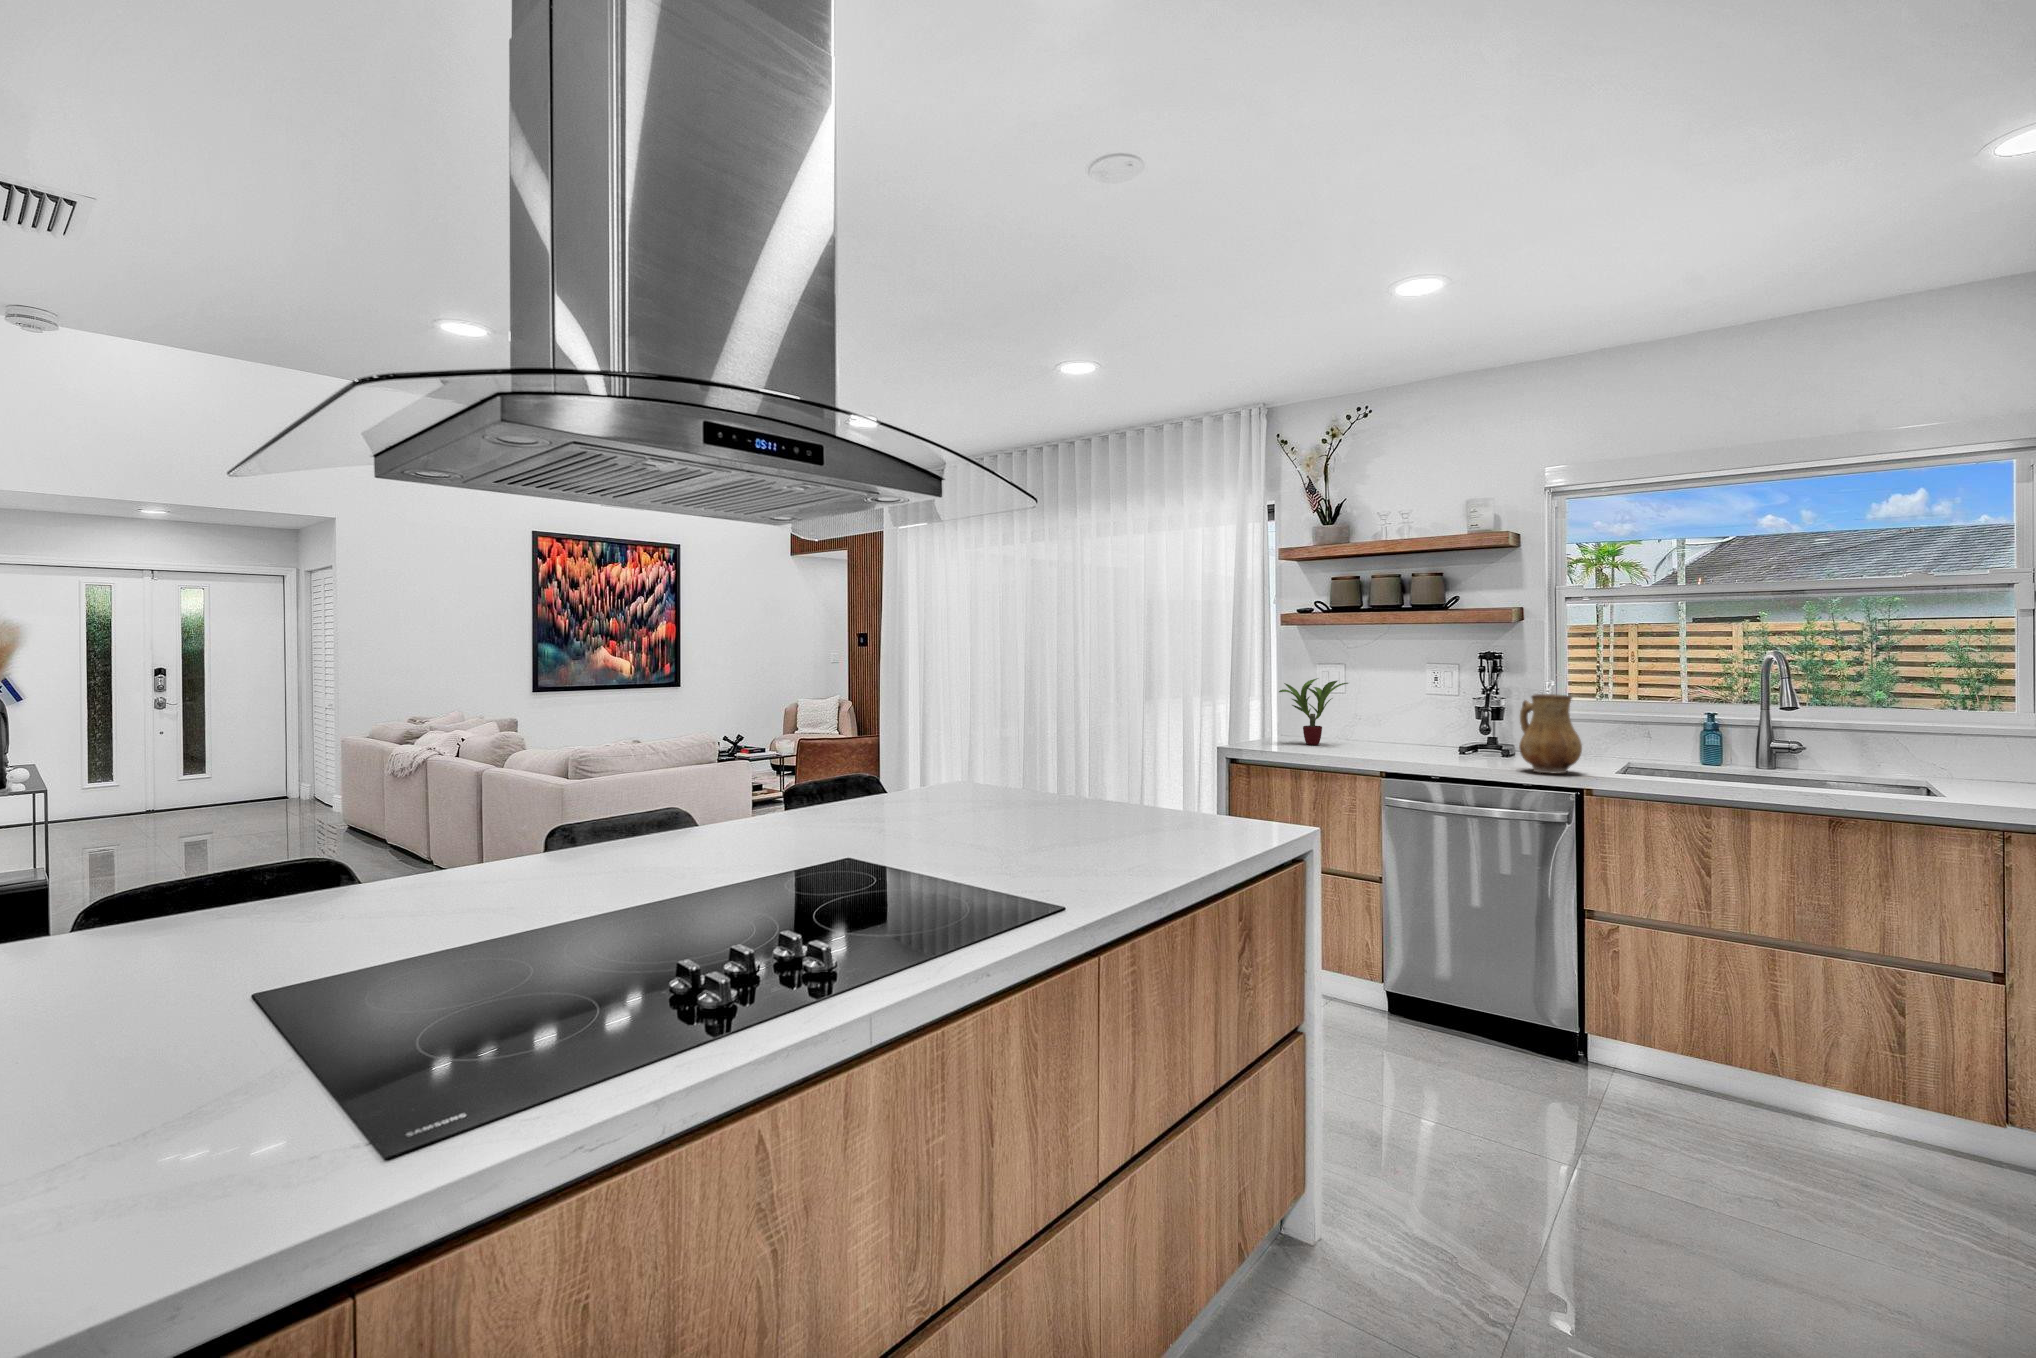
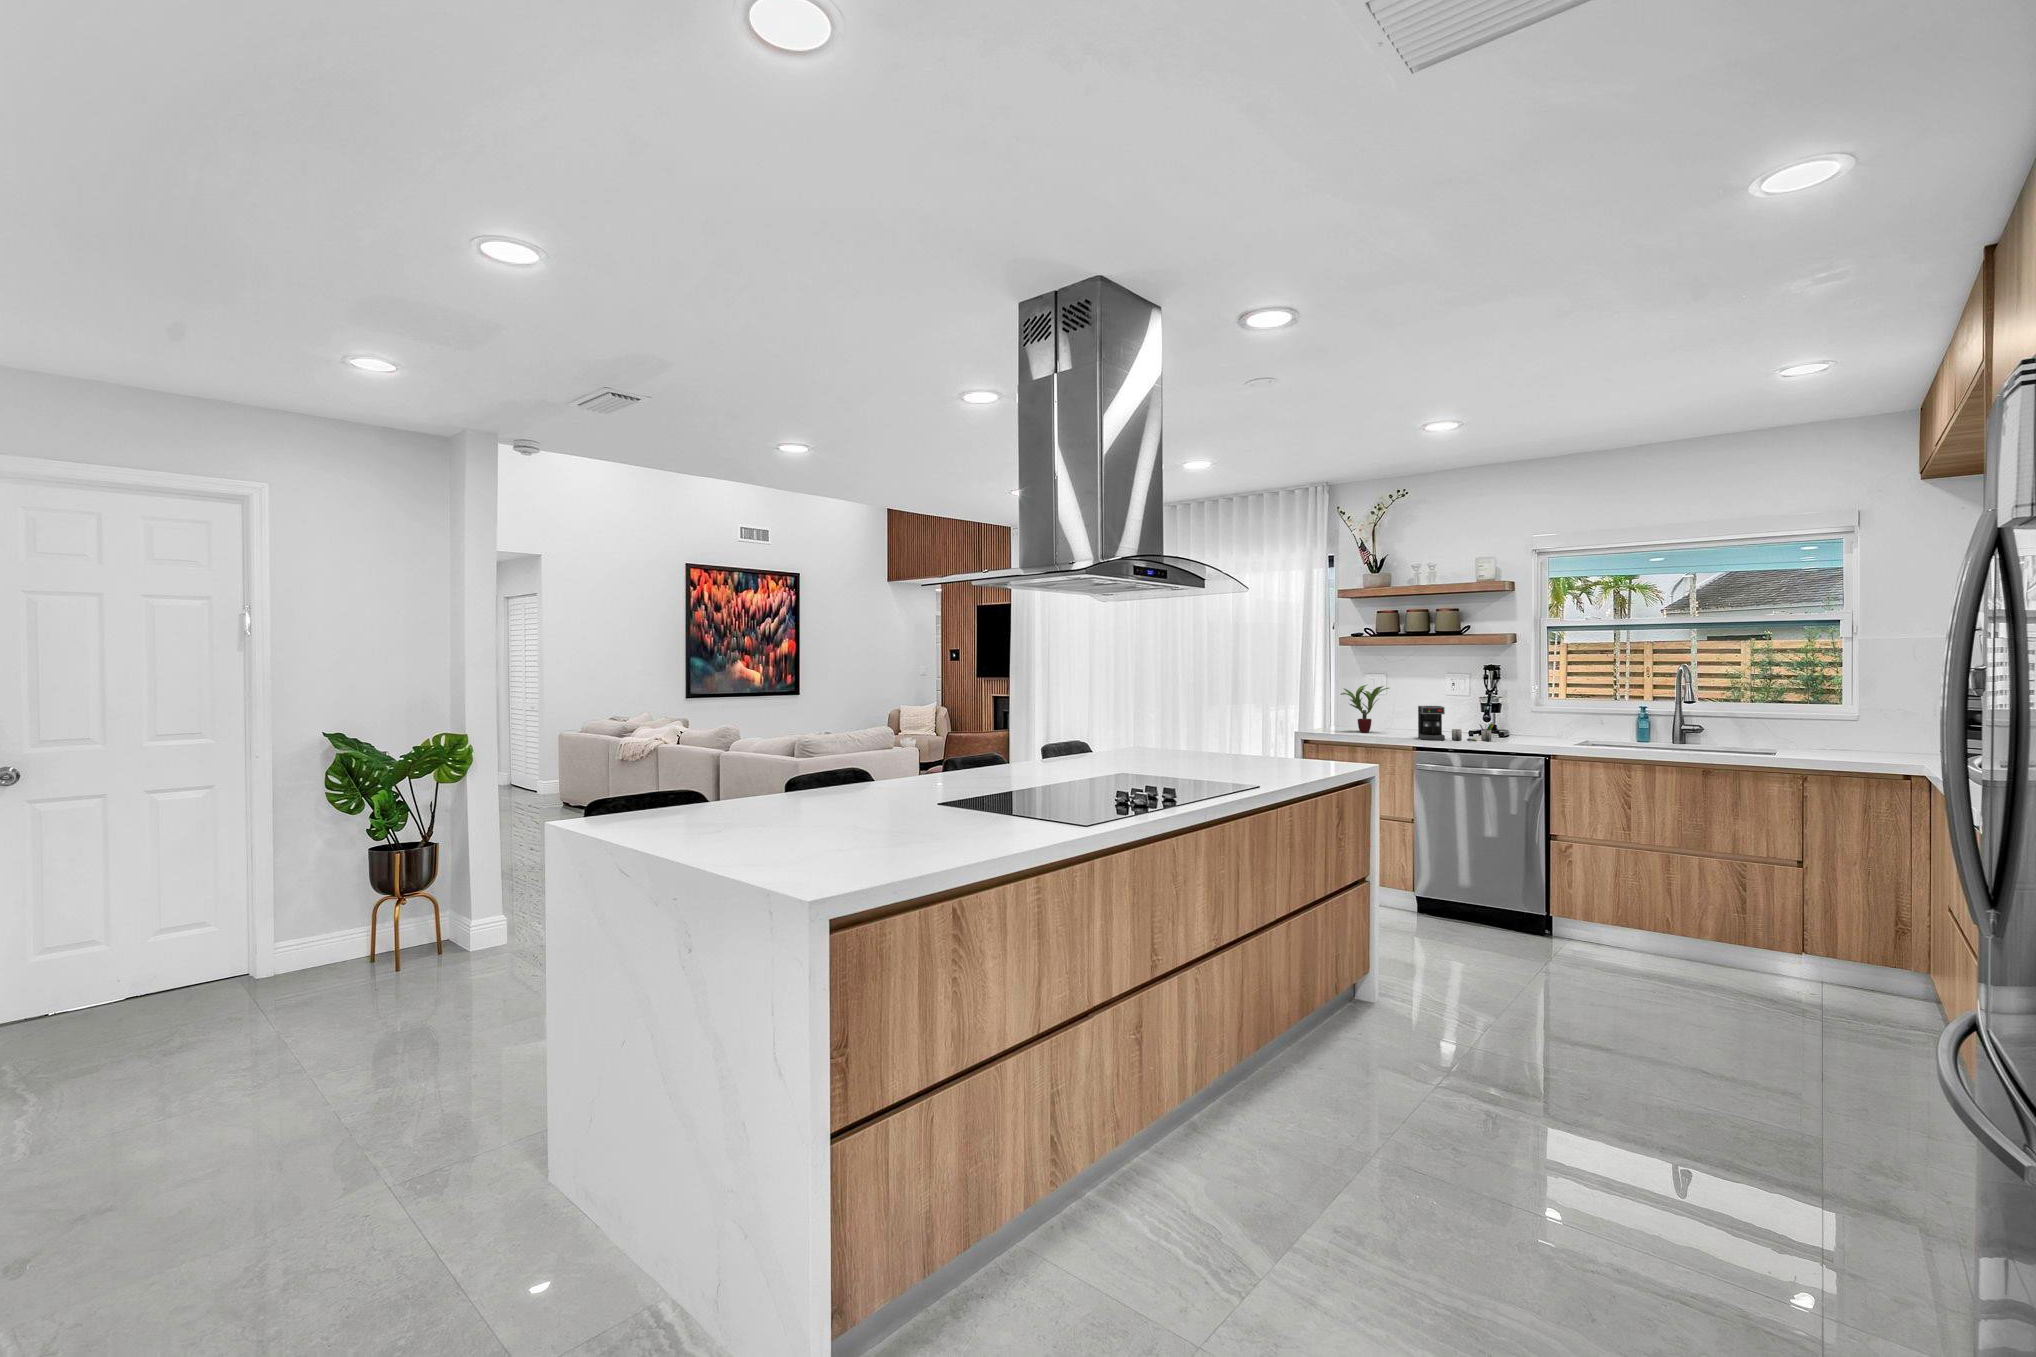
ceramic pitcher: present [1519,694,1582,774] -> none [1513,694,1554,747]
coffee maker: none [1384,709,1492,761] -> present [1418,706,1494,741]

